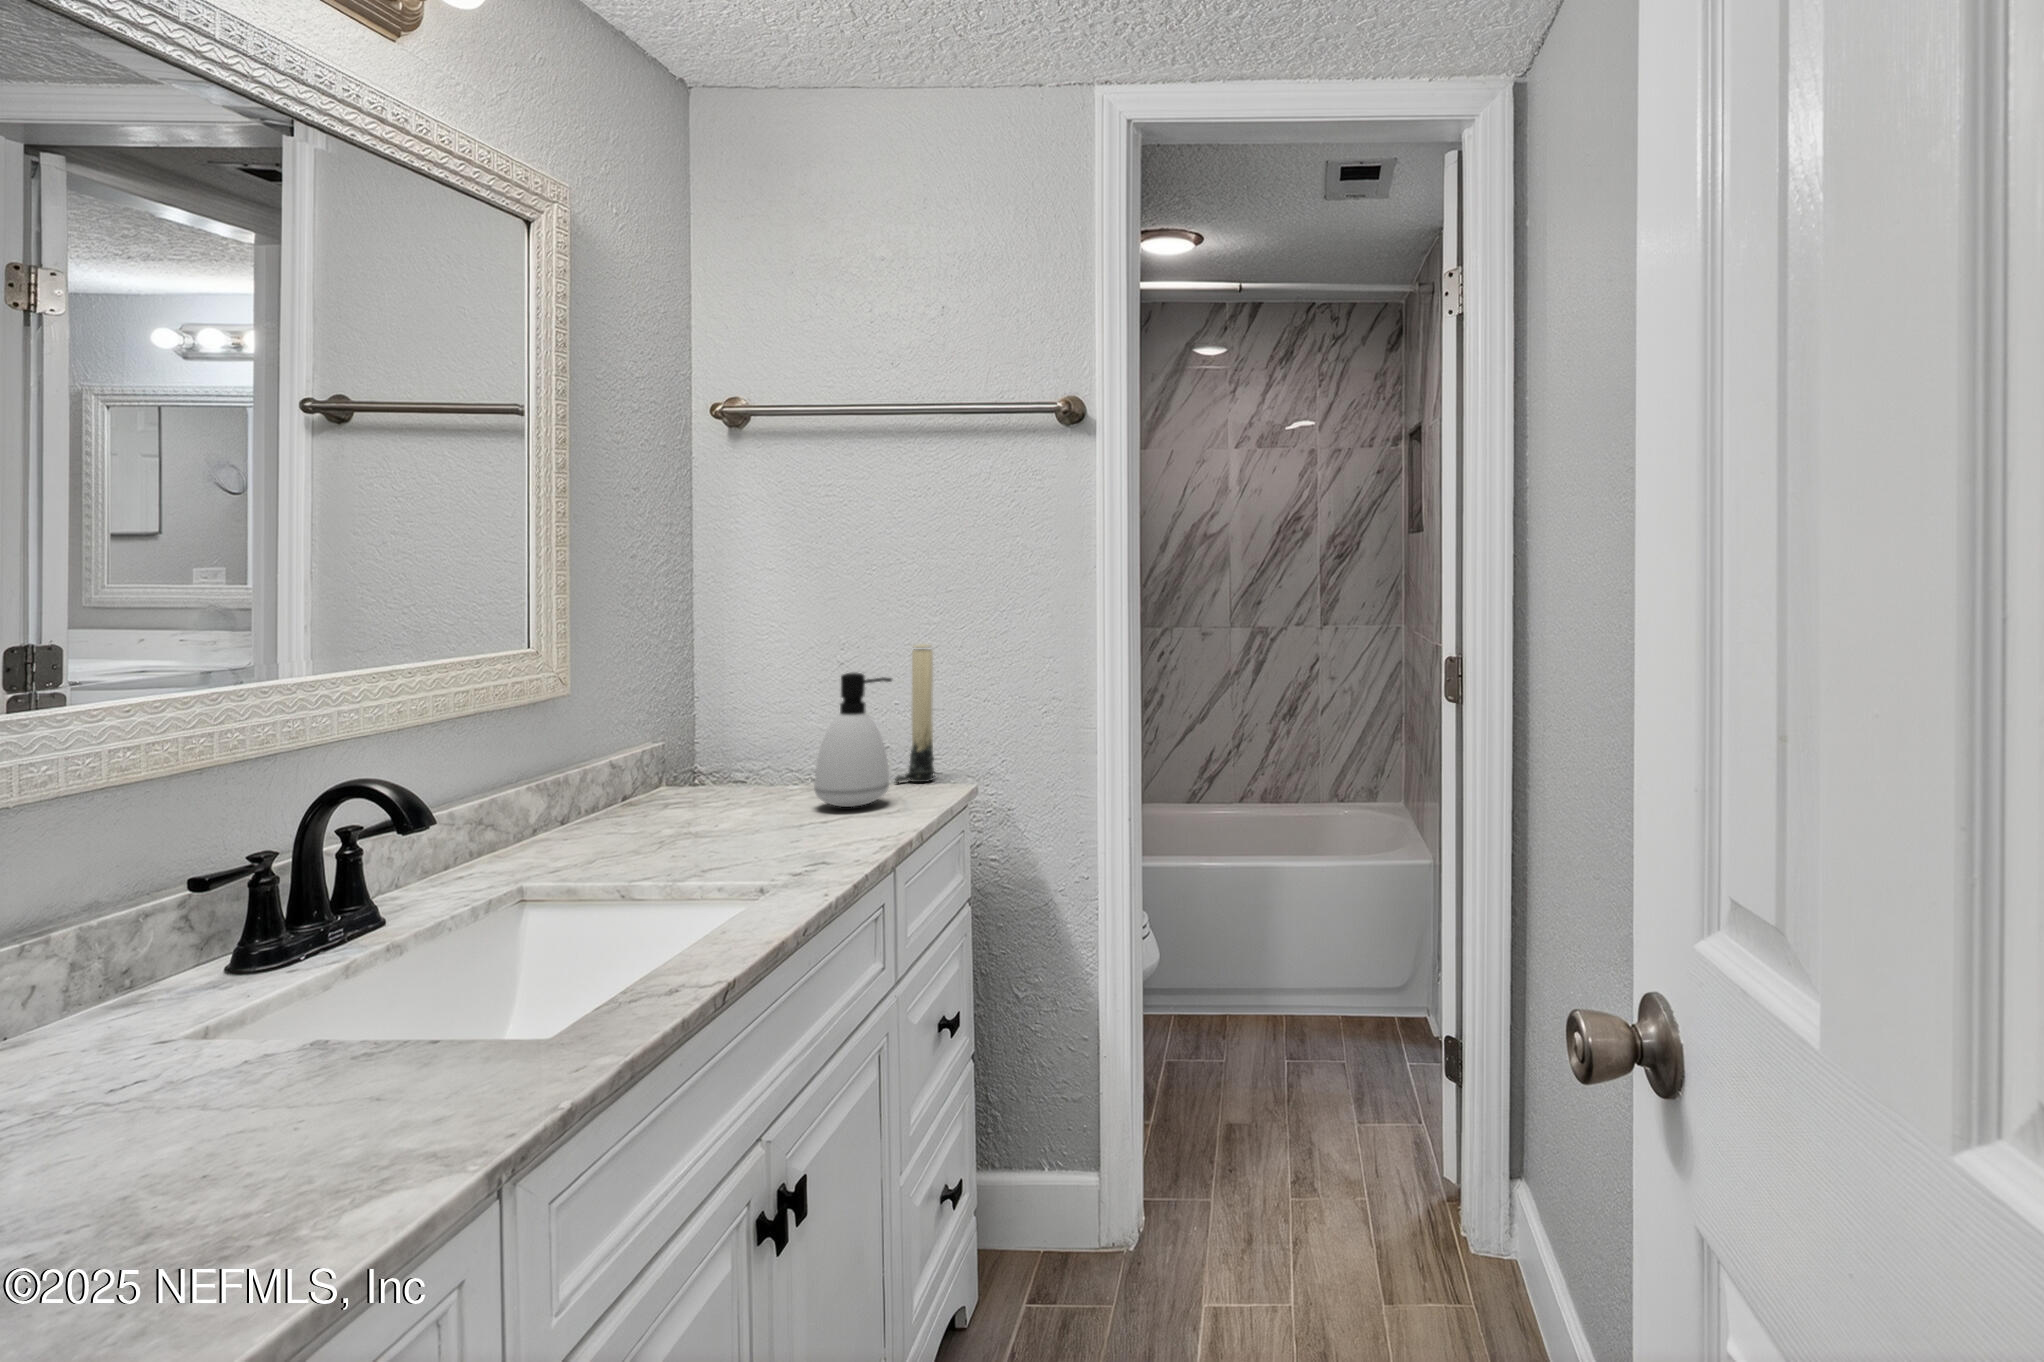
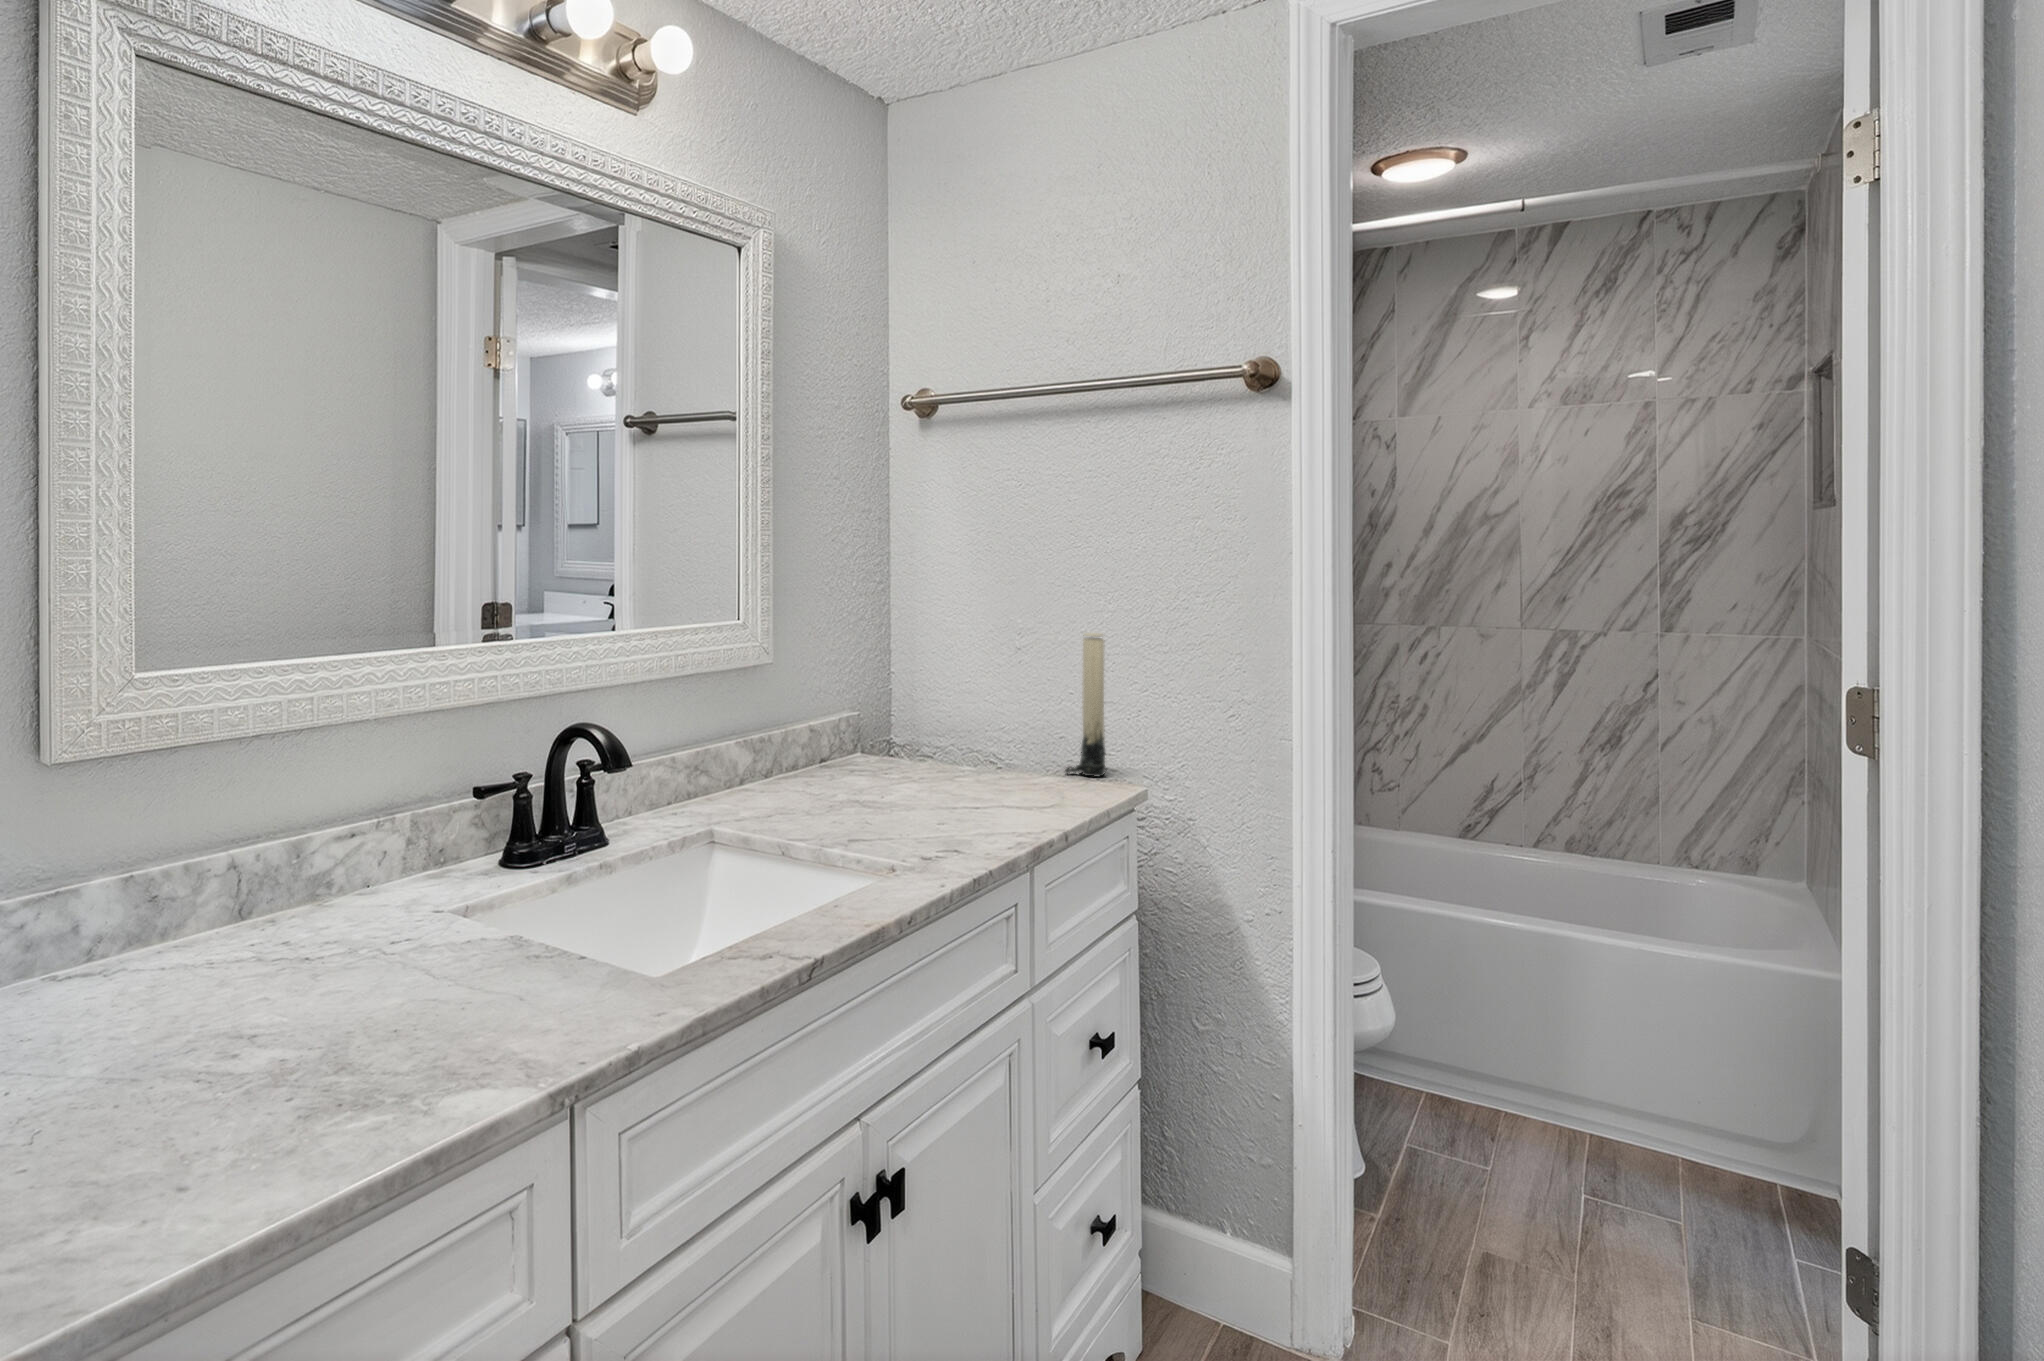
soap dispenser: present [814,673,892,807] -> none [976,659,1052,794]

